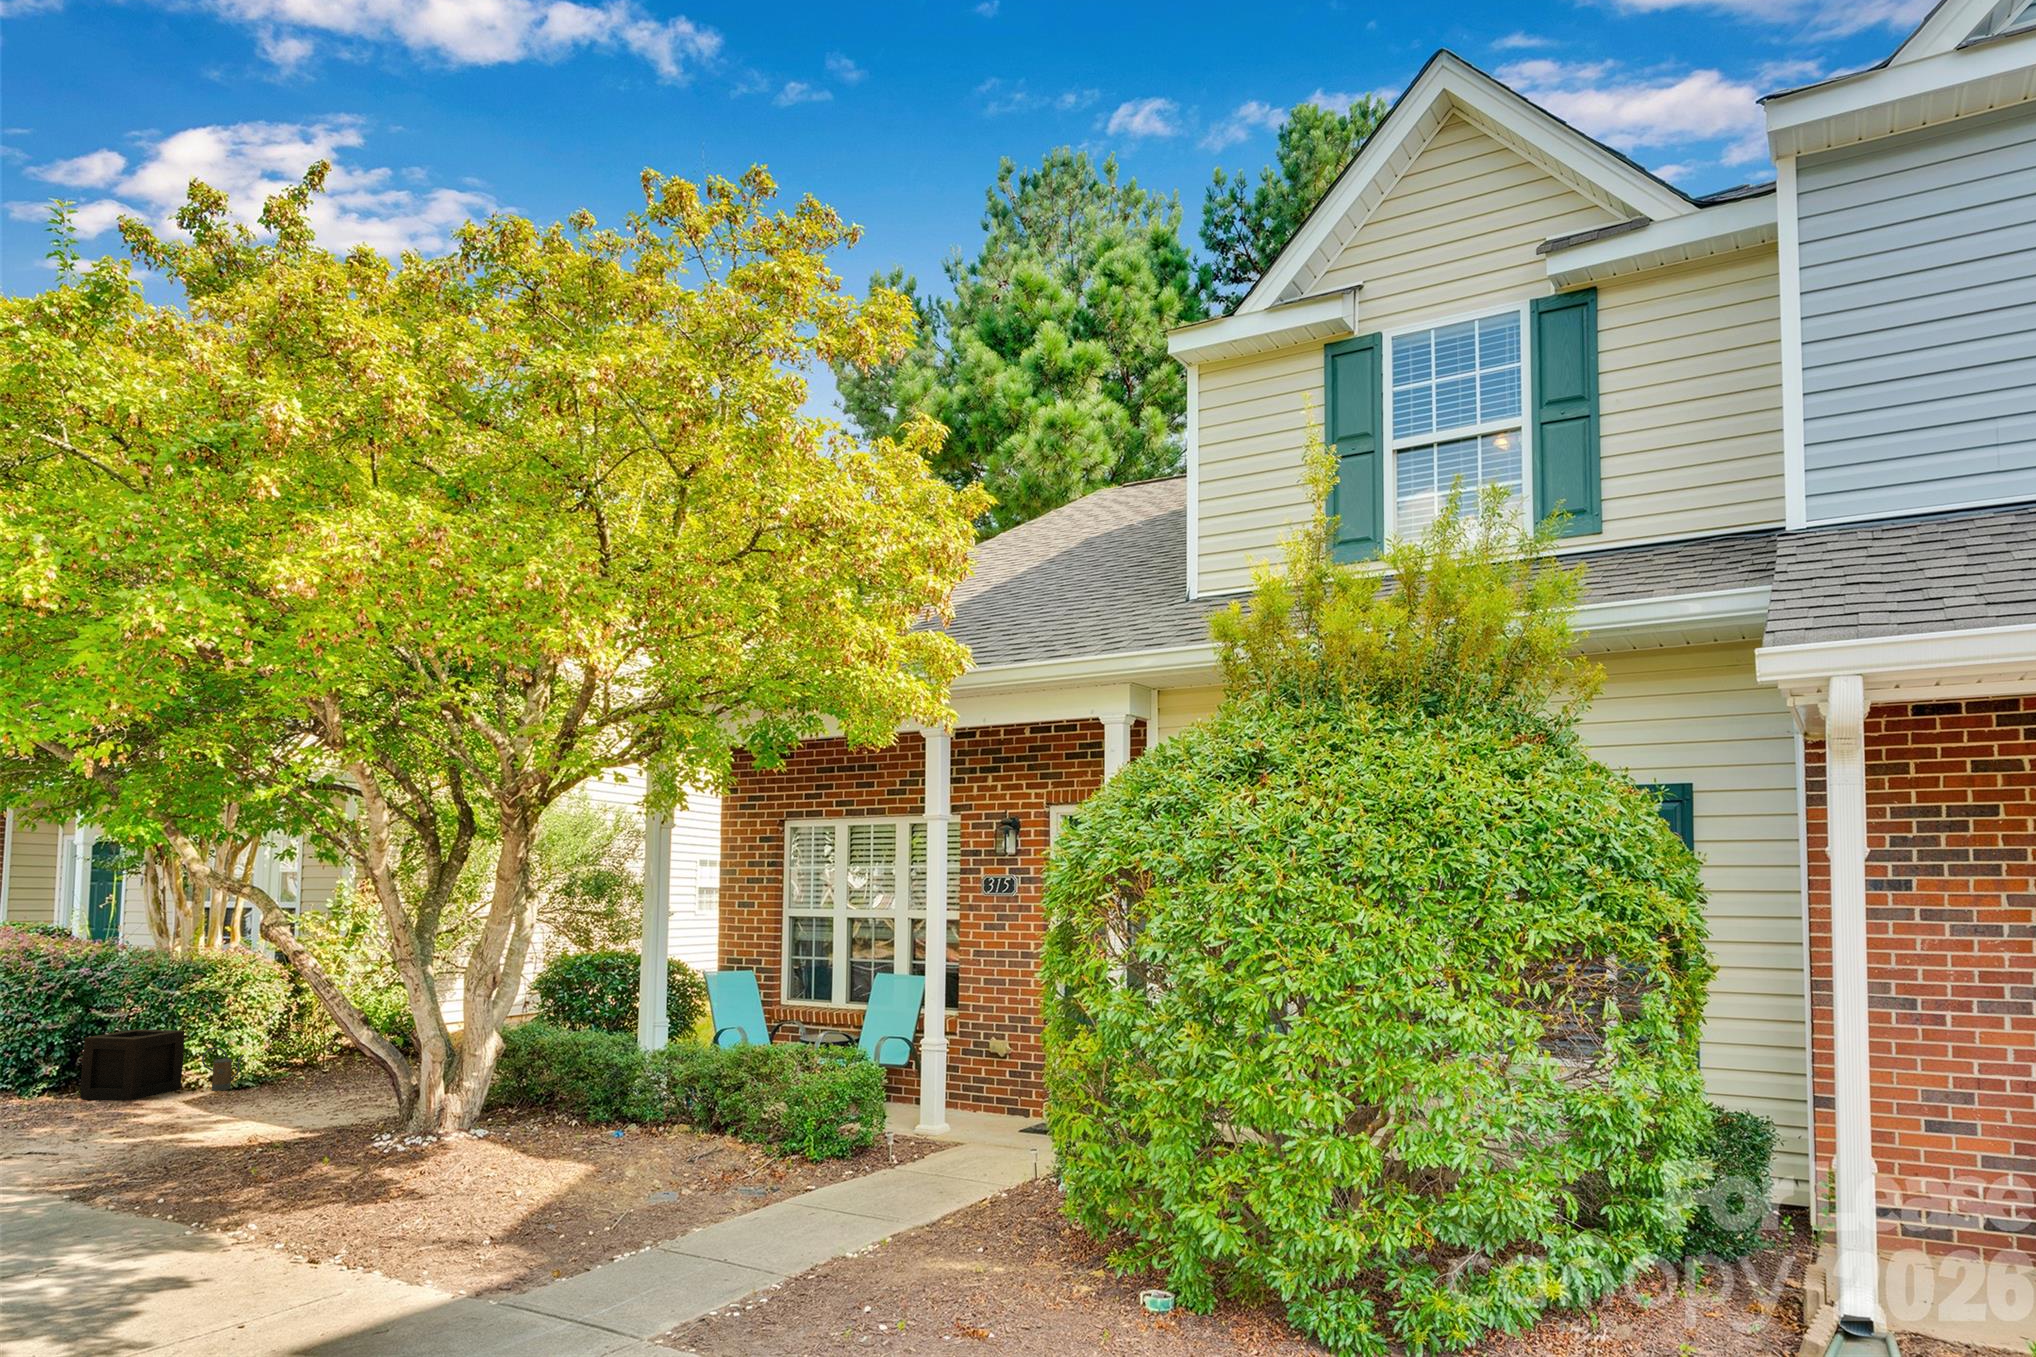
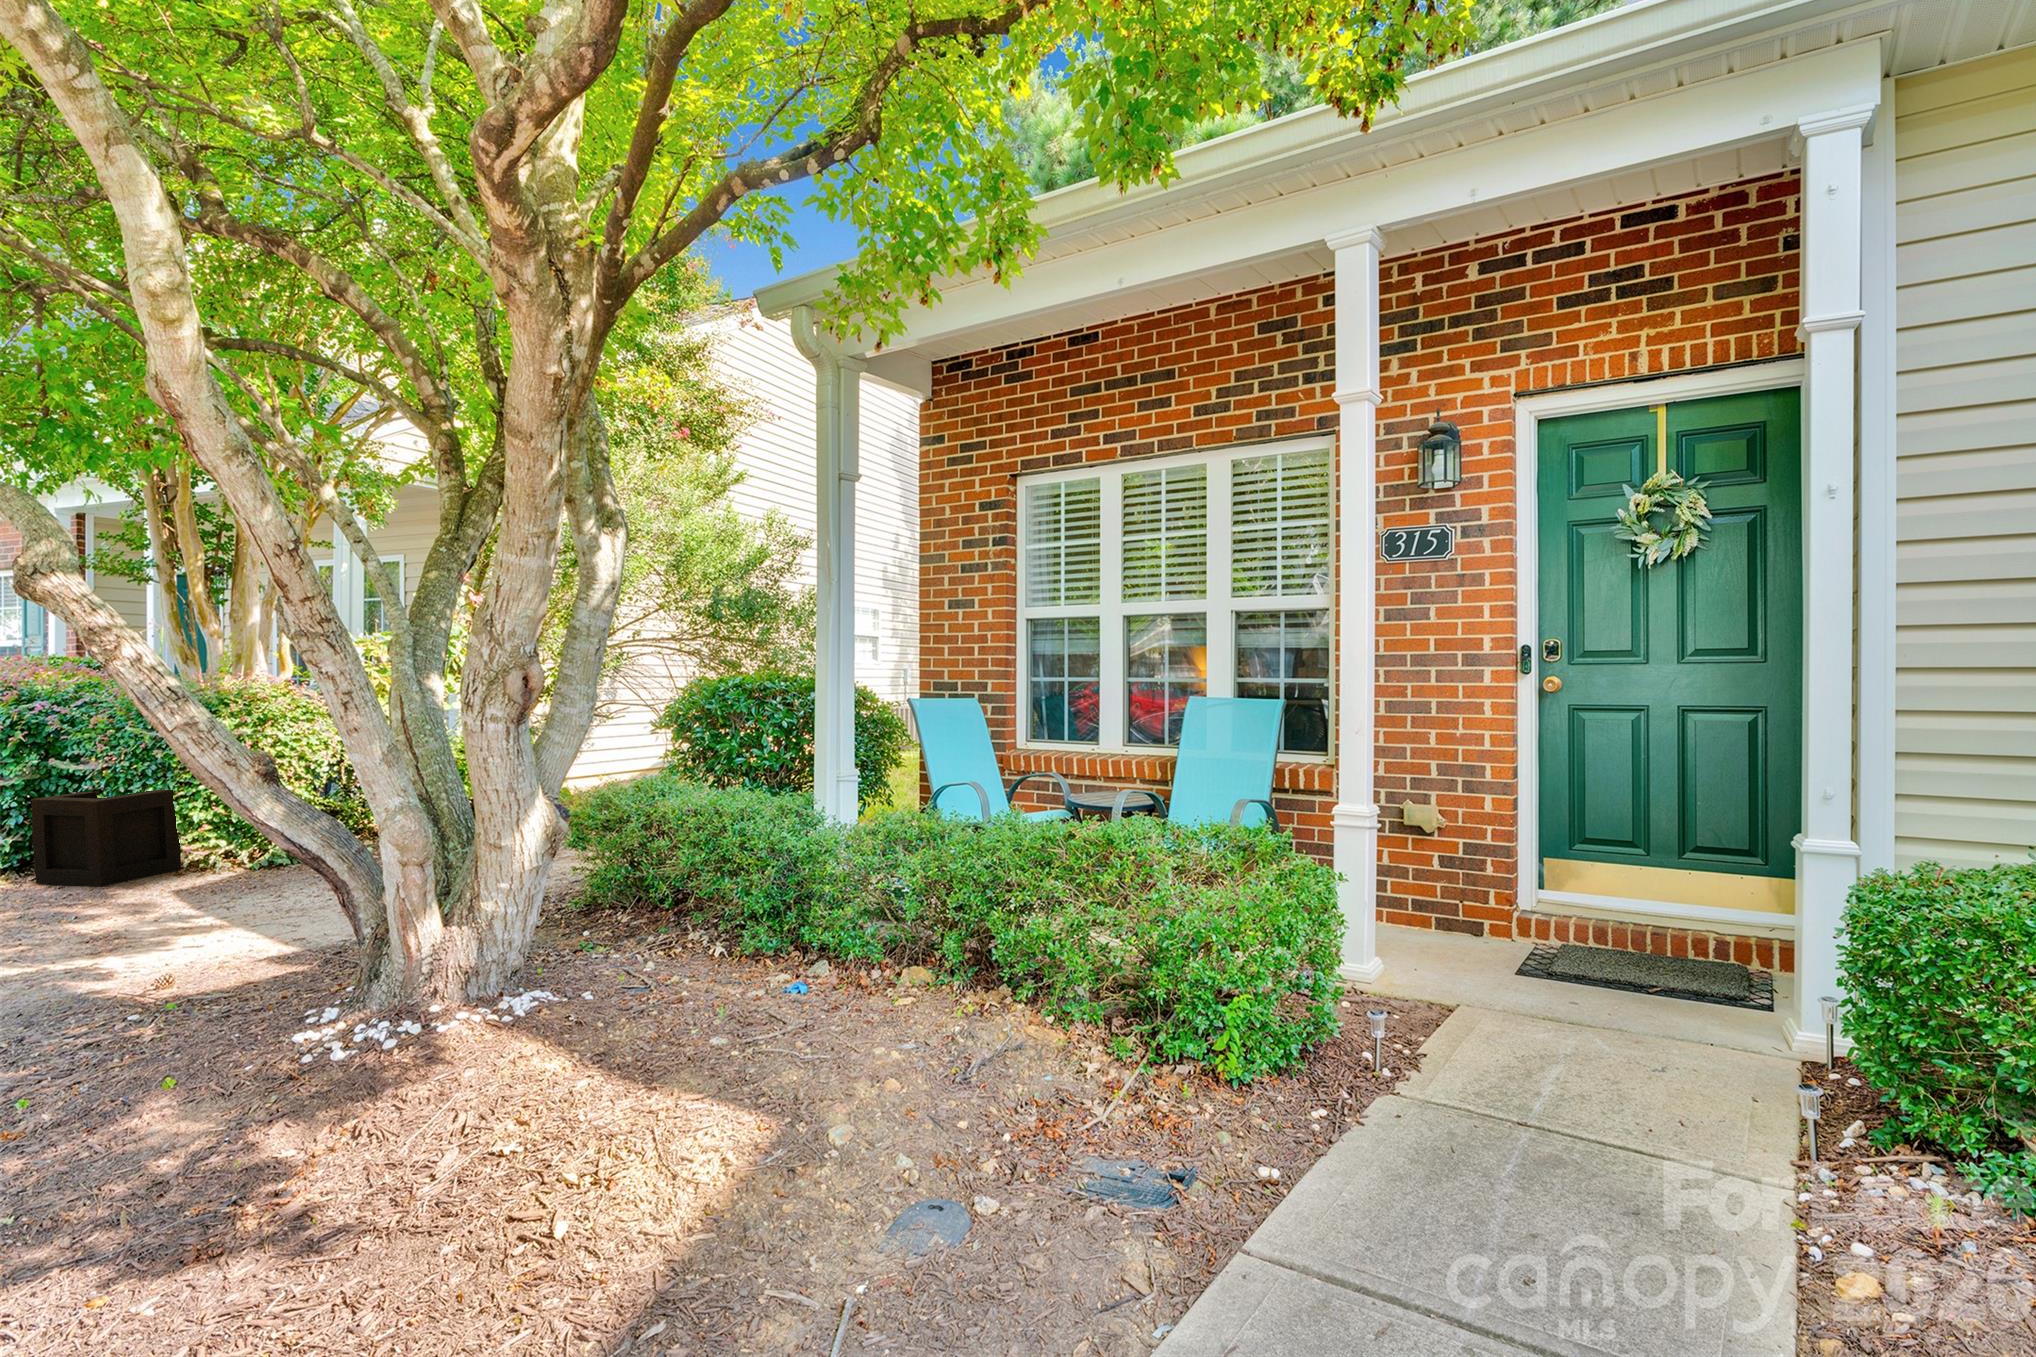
watering can: present [202,1047,244,1091] -> none [202,812,262,872]

